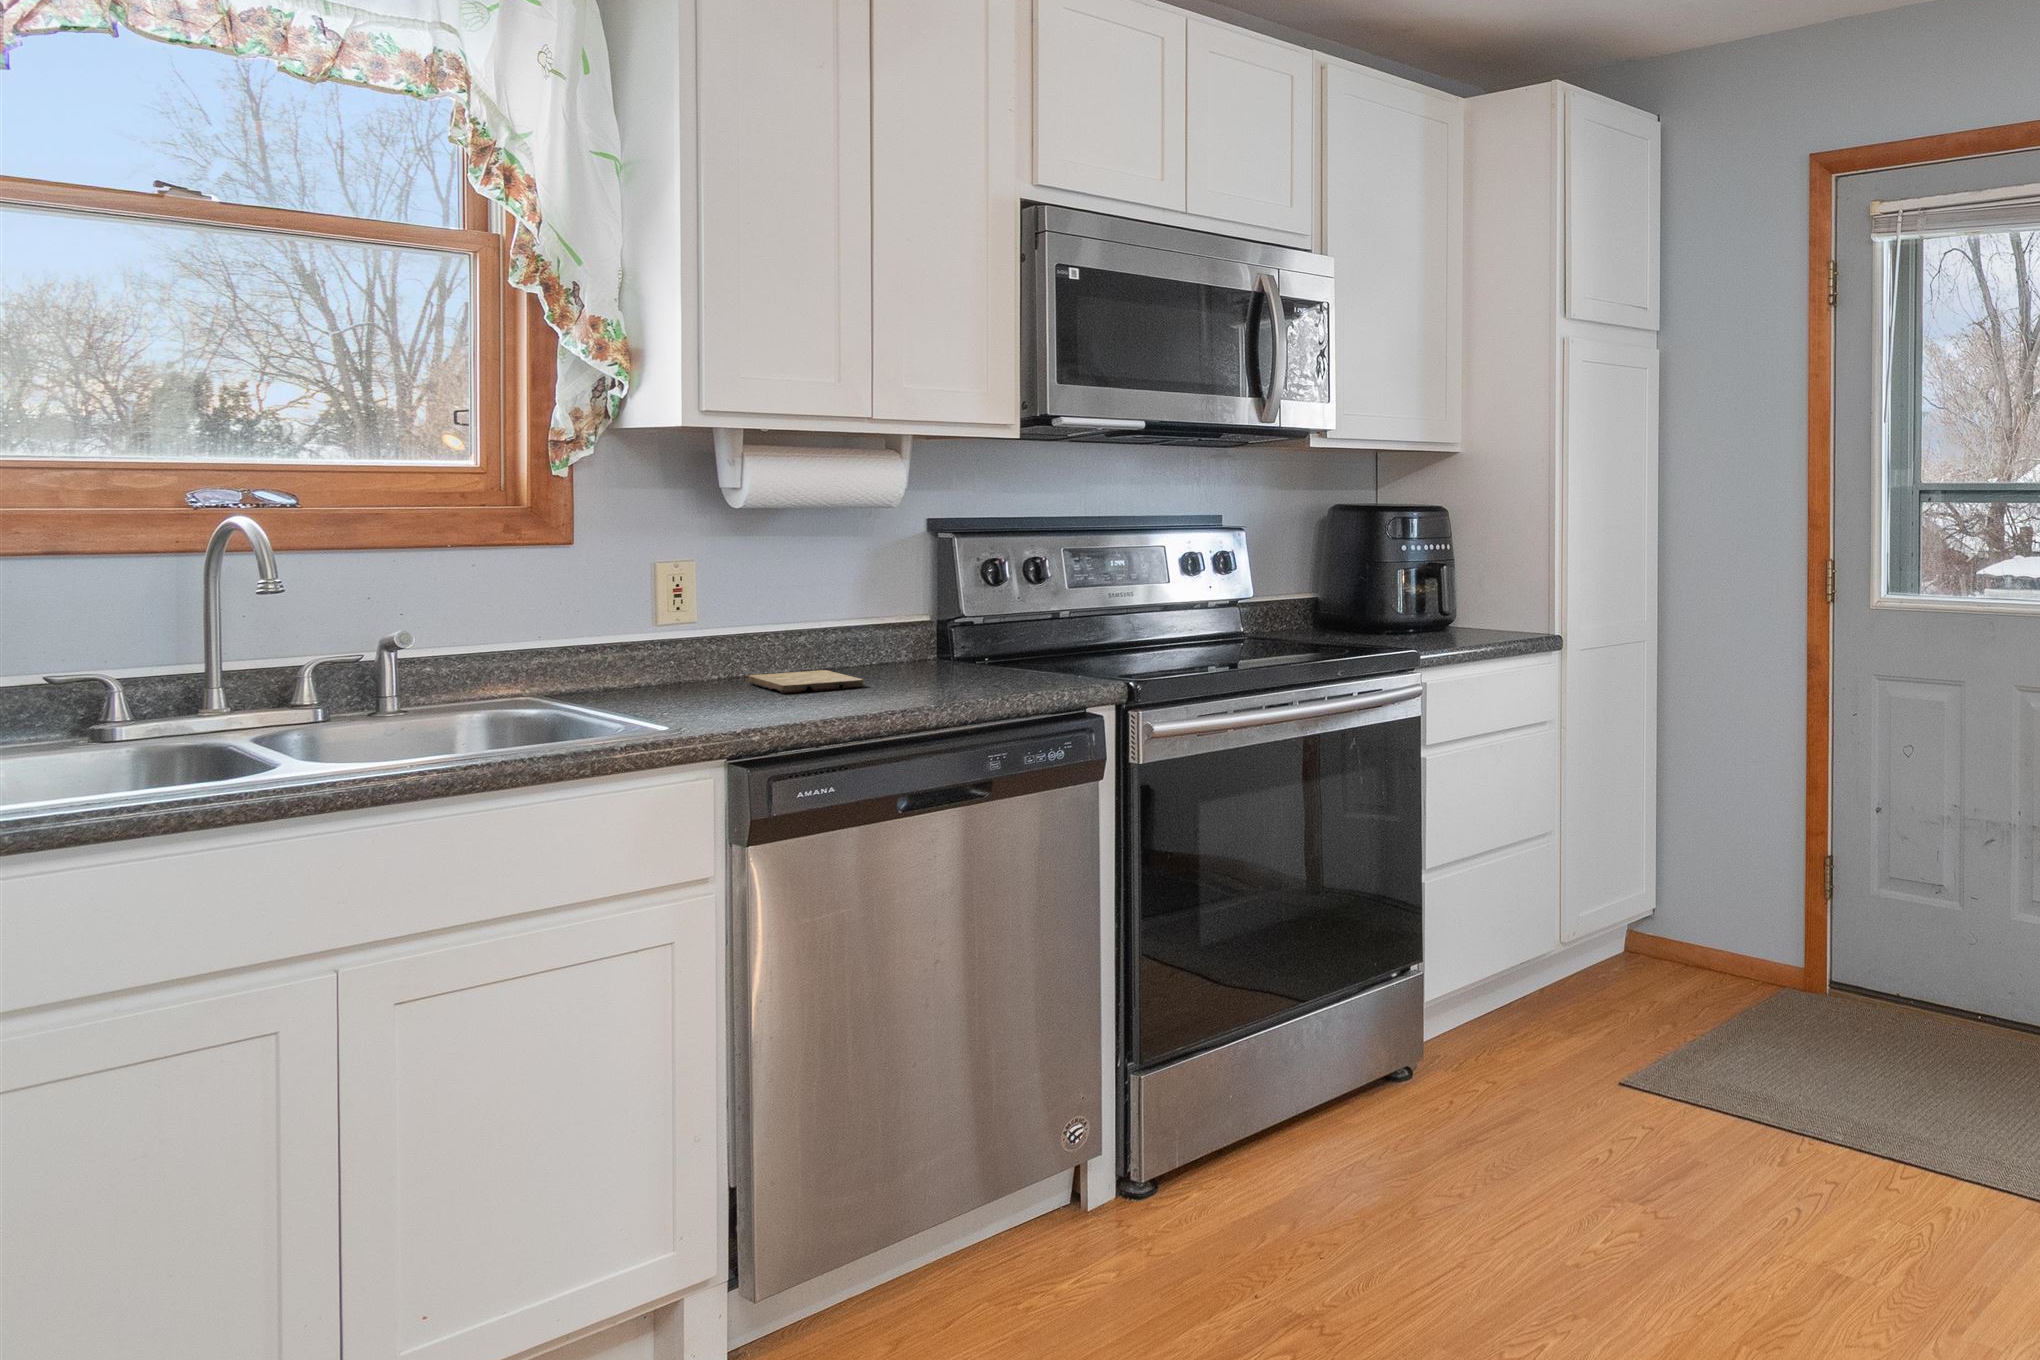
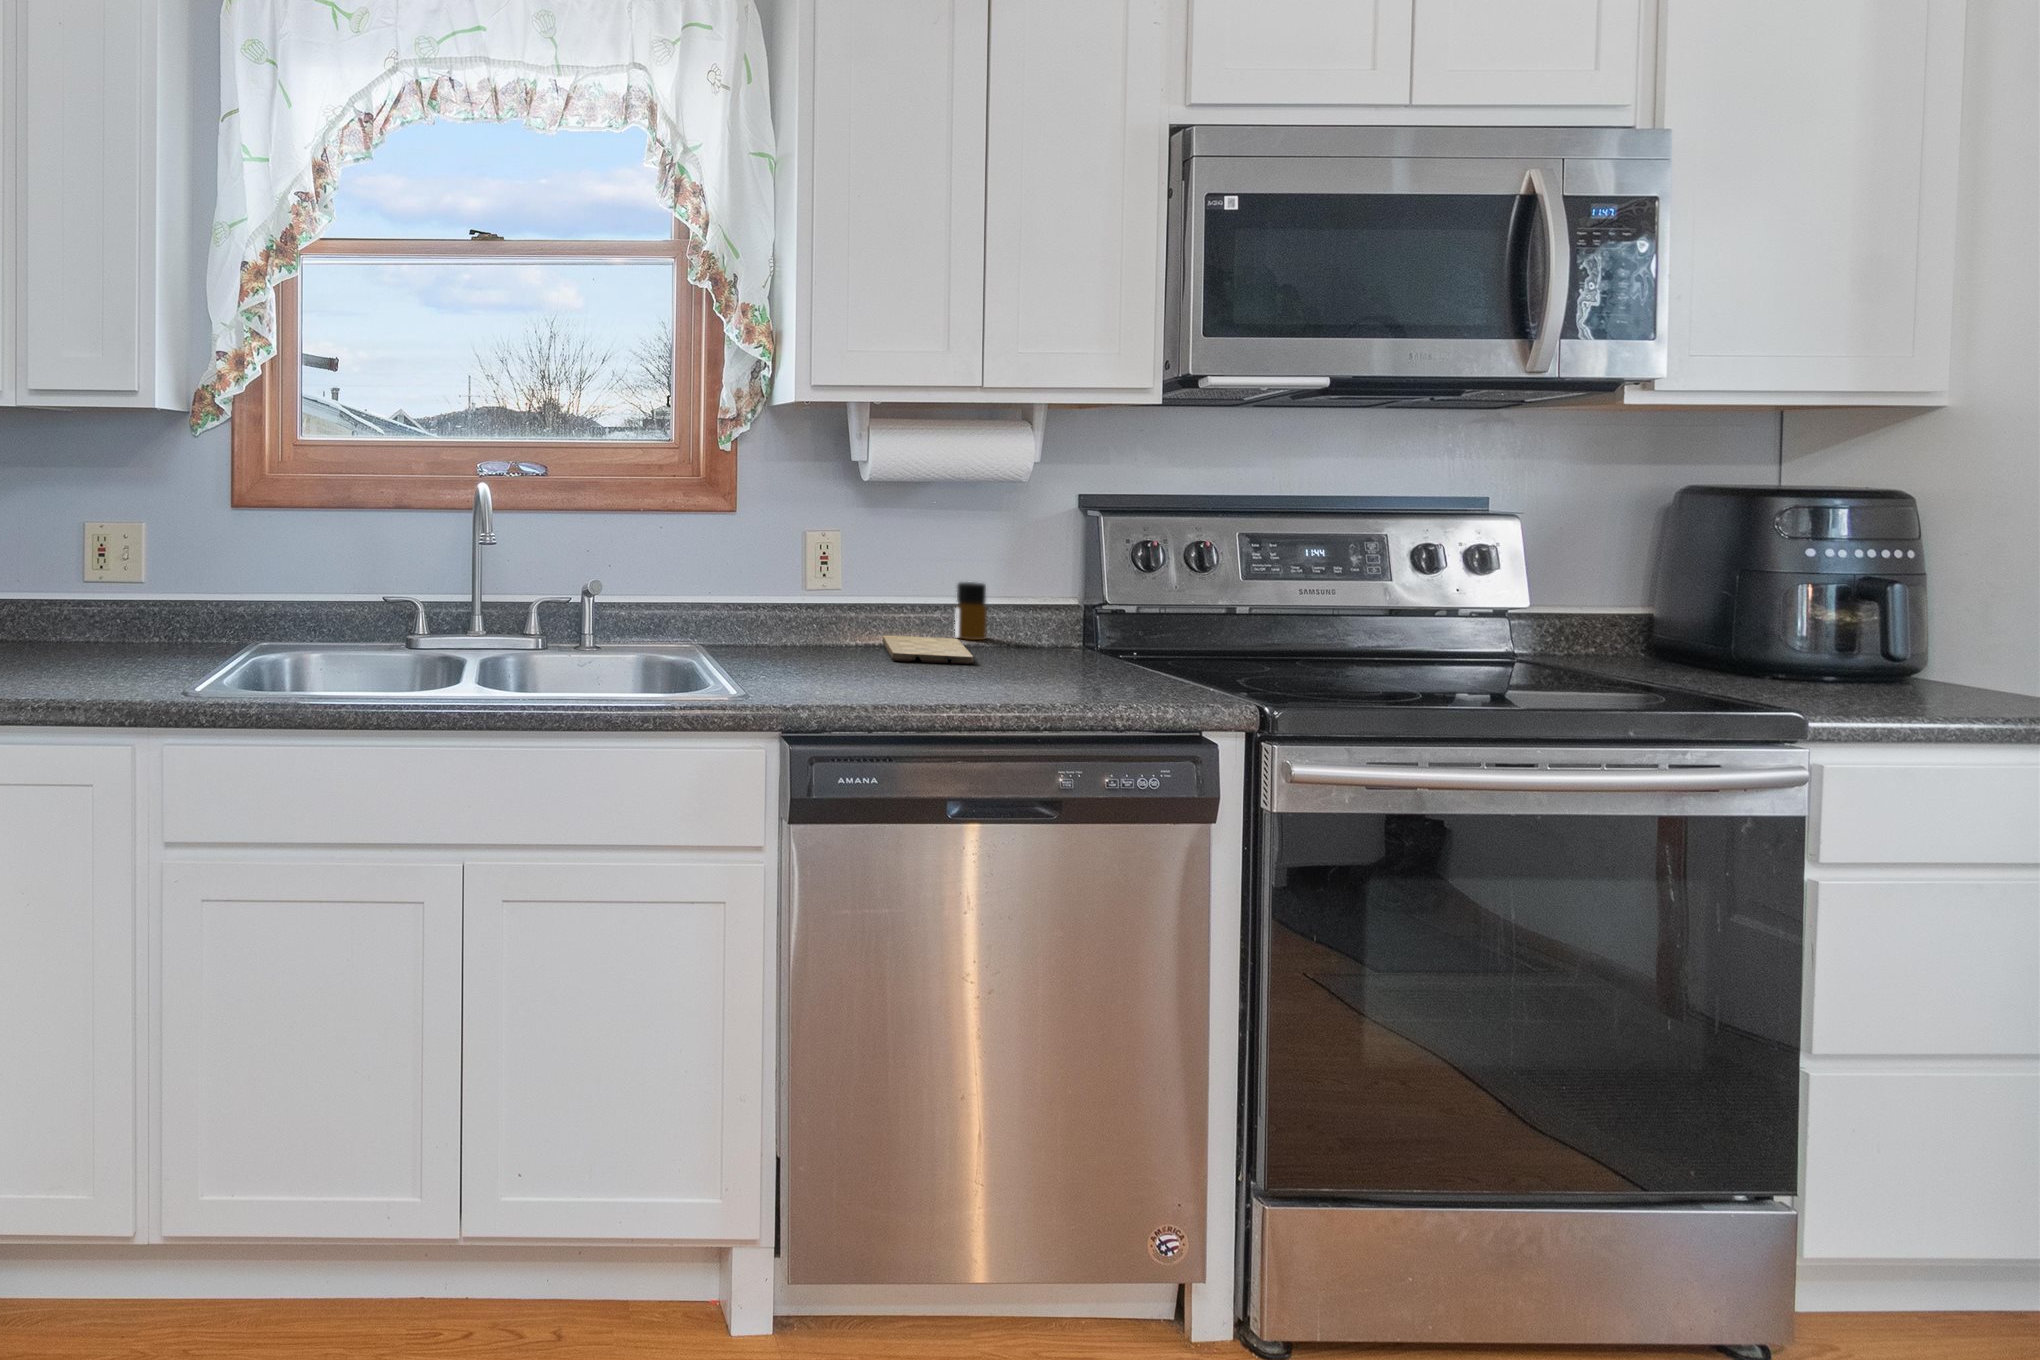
bottle: none [813,615,846,672] -> present [955,582,987,640]

